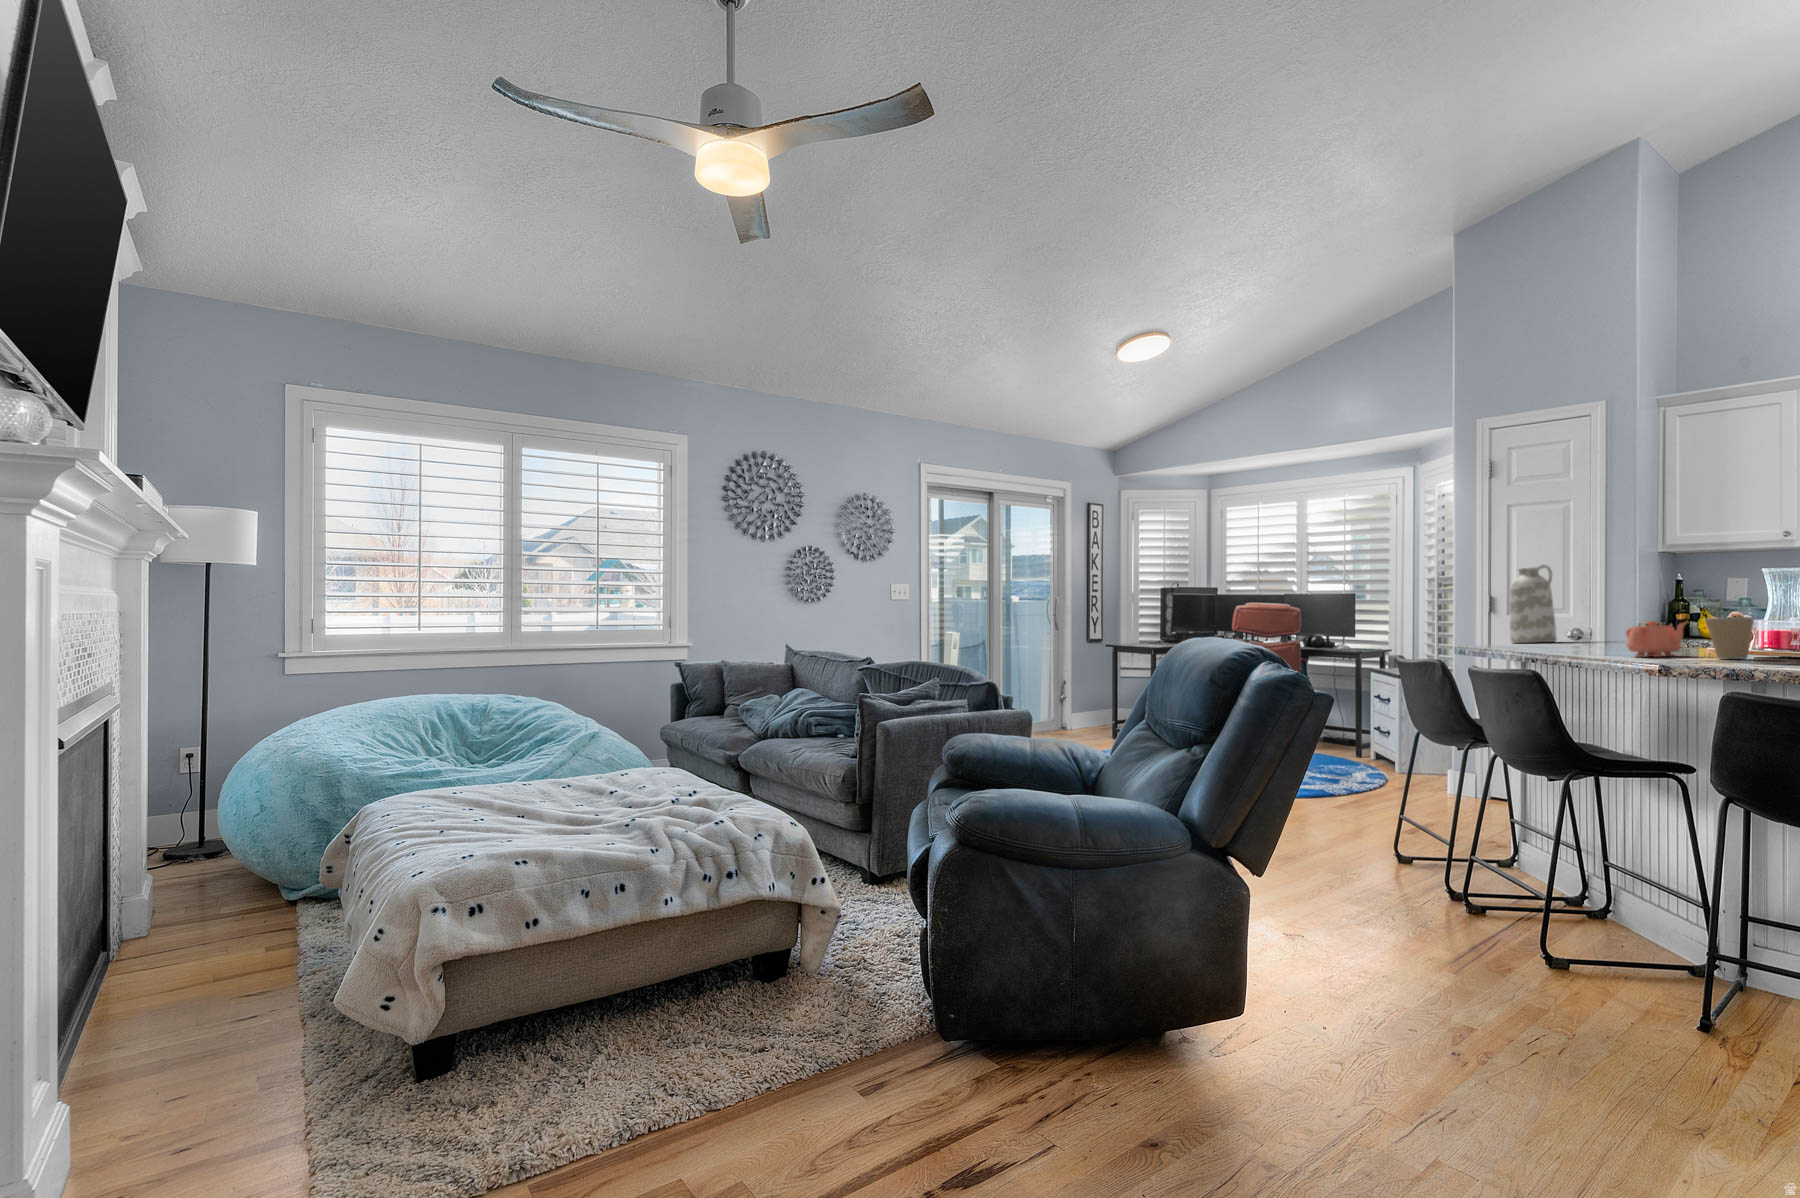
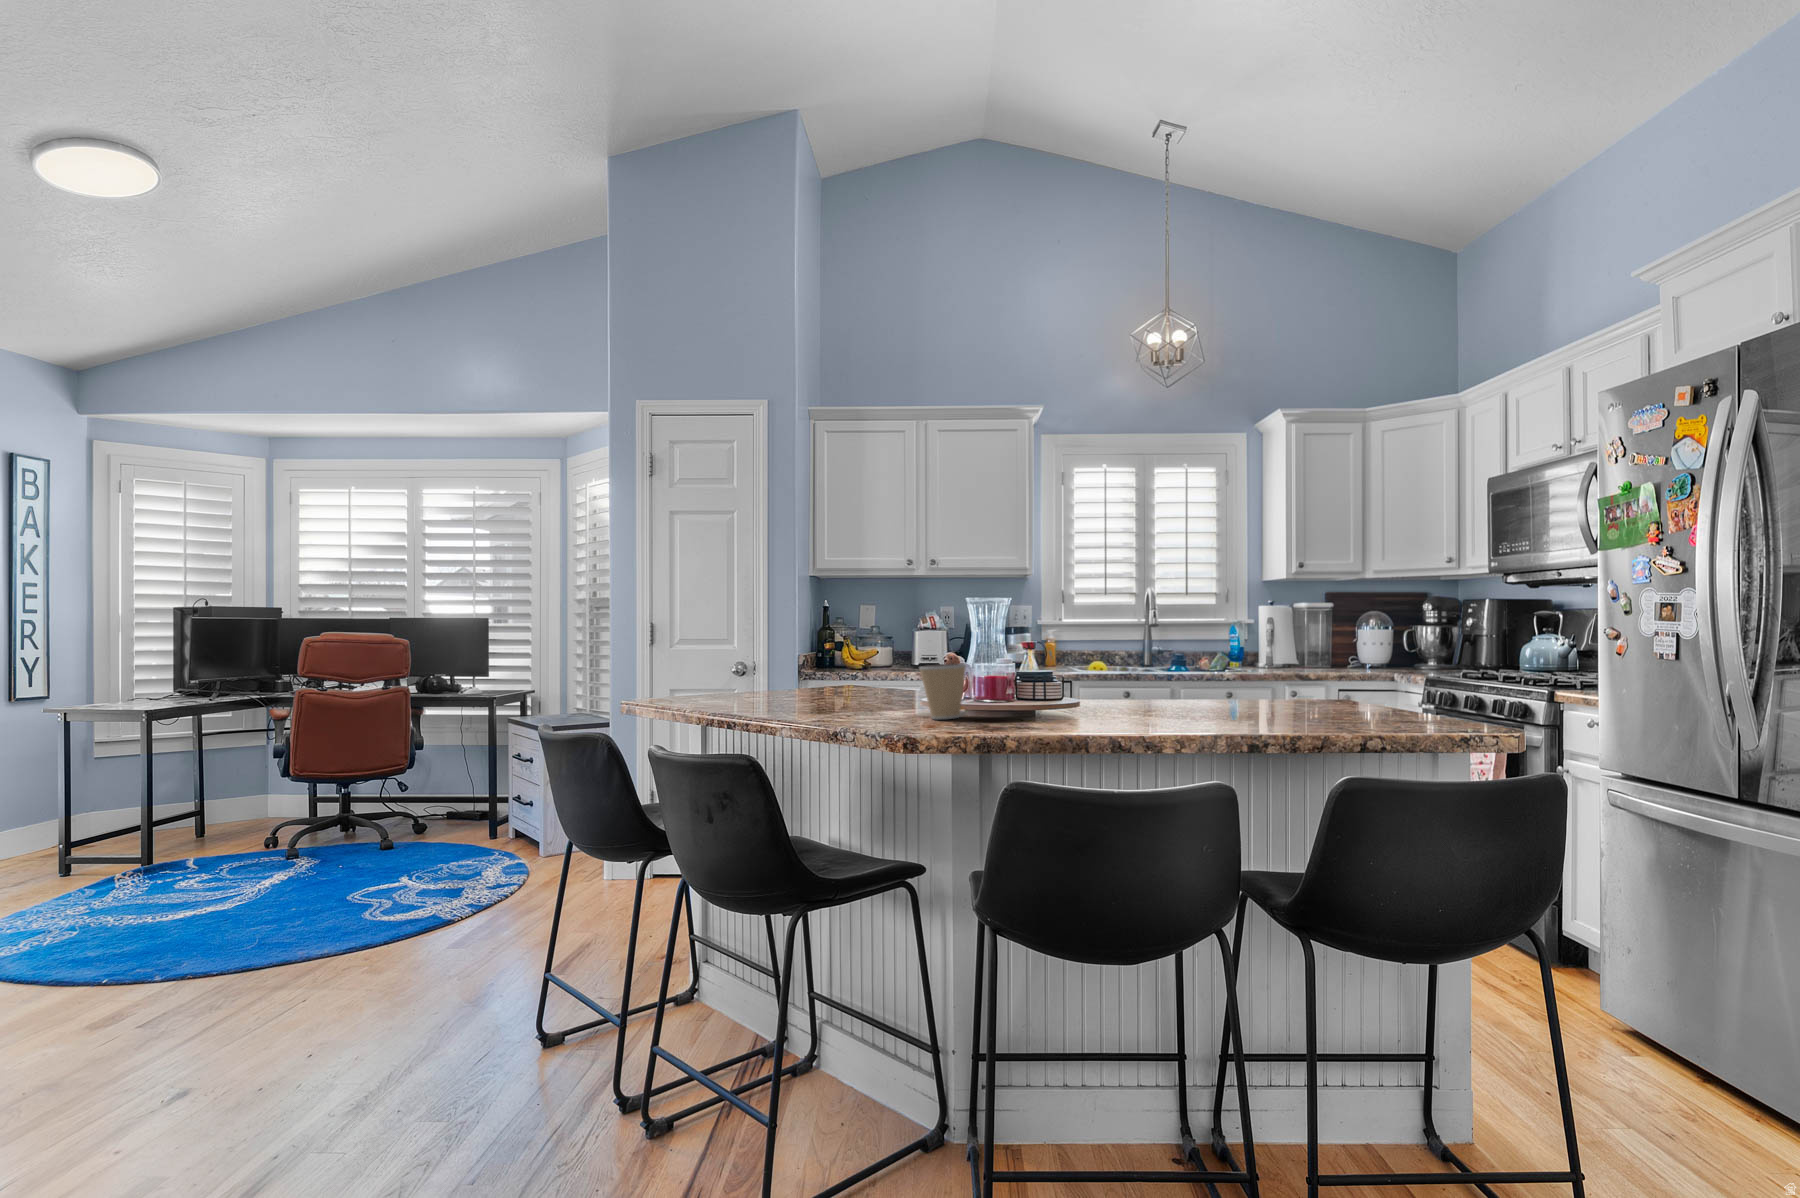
vase: present [1510,565,1557,643] -> none [672,585,721,684]
teapot: present [1626,621,1686,657] -> none [829,668,895,716]

